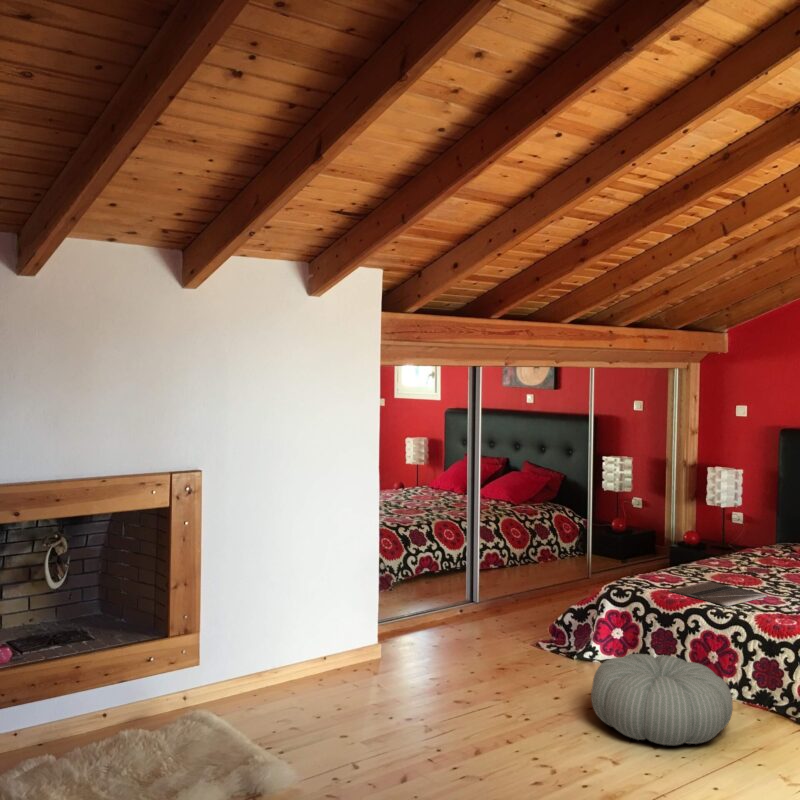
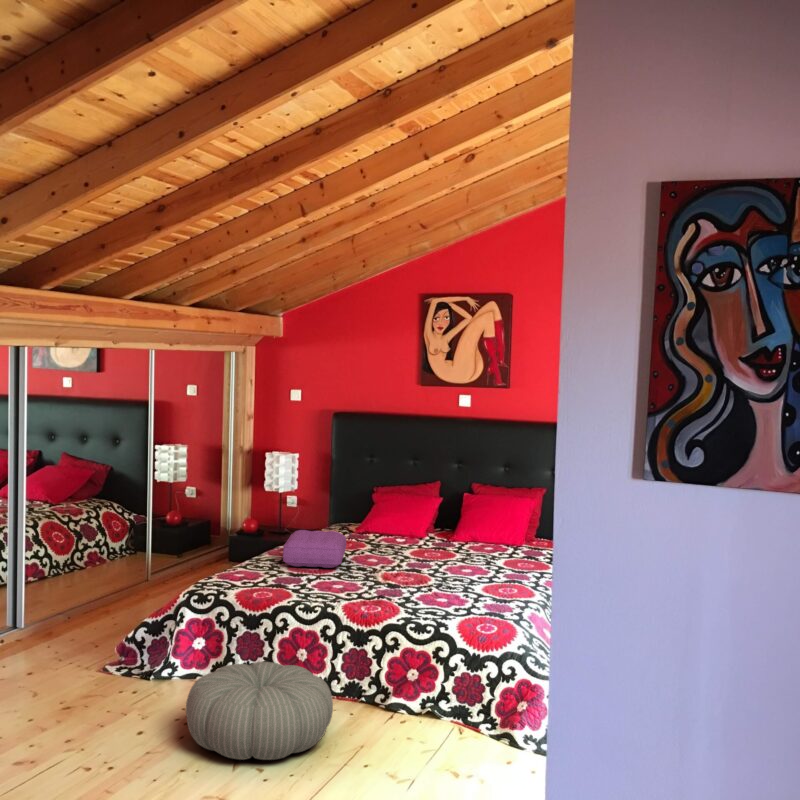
pillow: none [708,542,778,580] -> present [283,530,346,568]
laptop: present [669,582,767,606] -> none [252,575,347,600]

